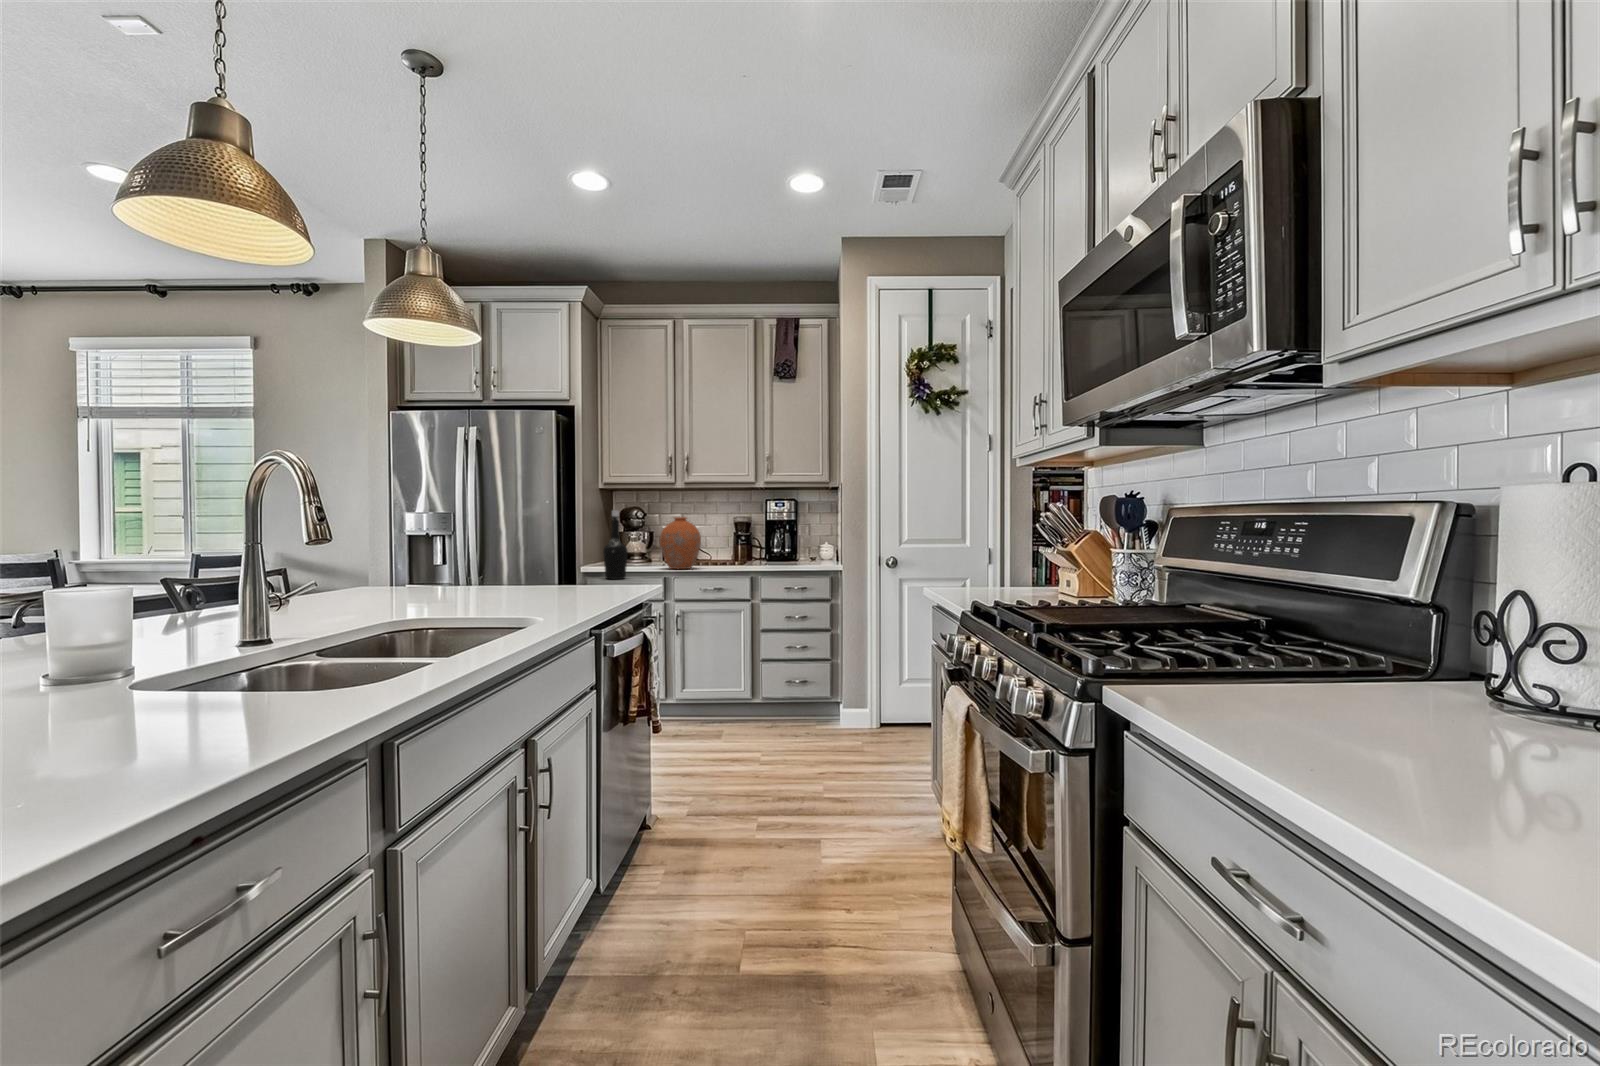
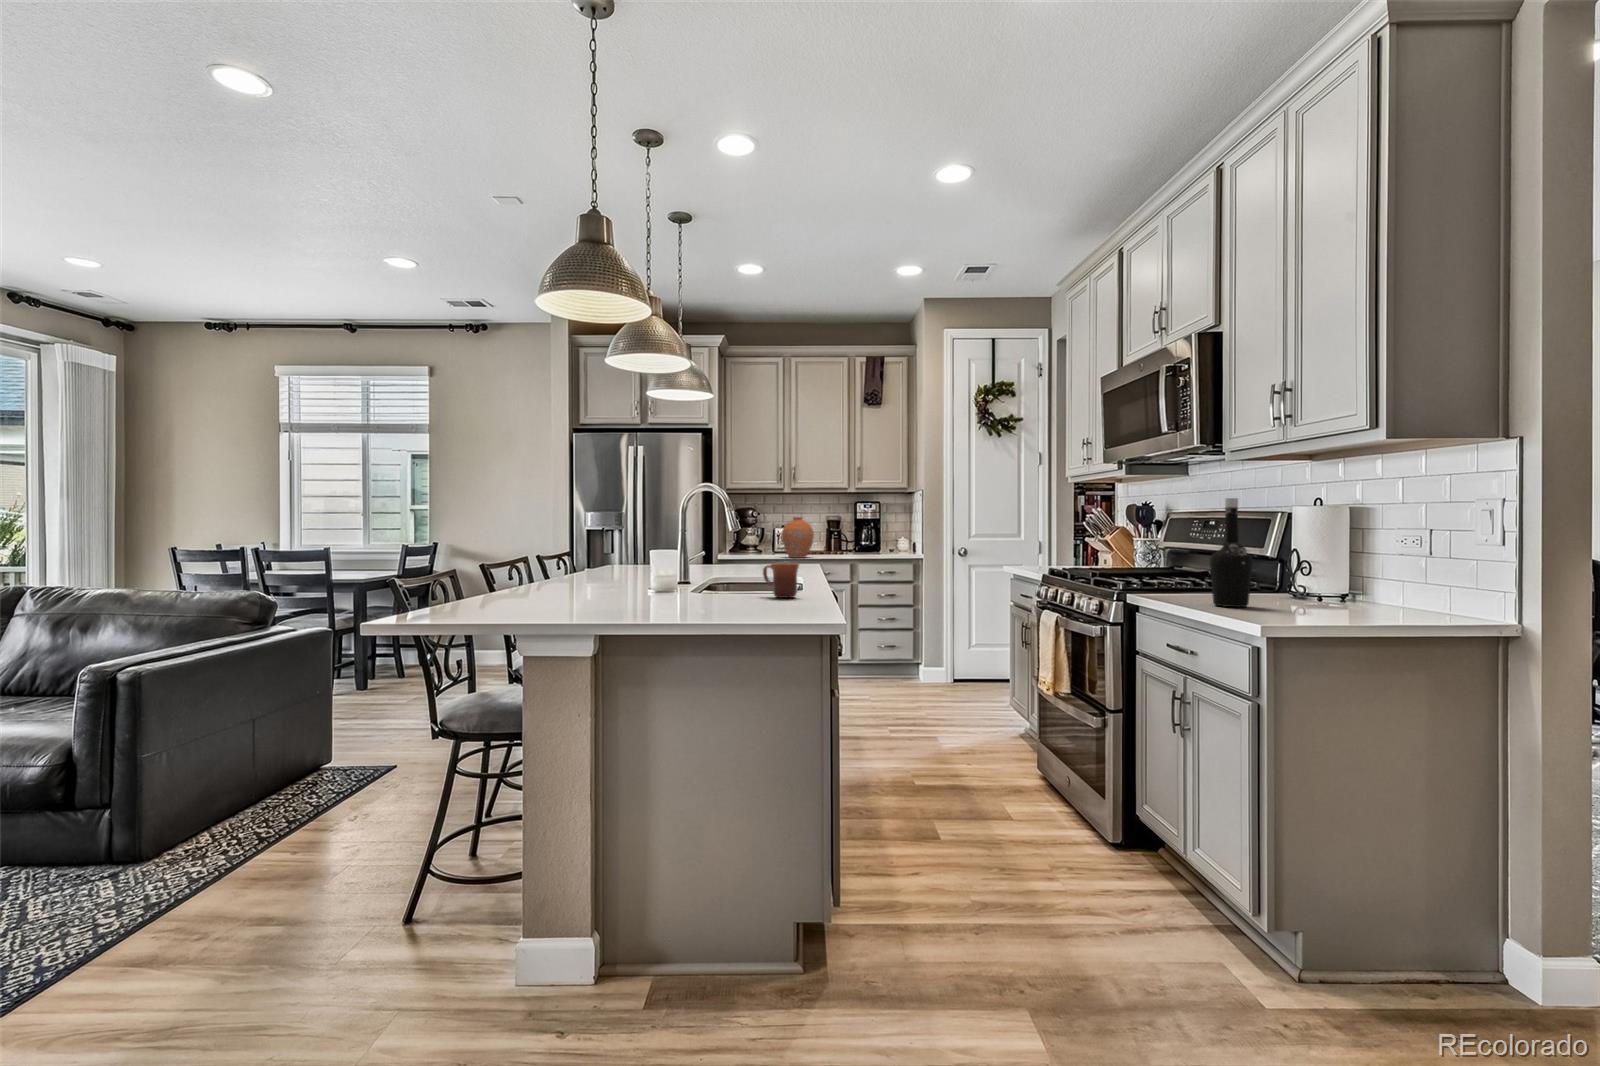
bottle: present [603,510,628,579] -> present [1210,498,1253,607]
mug: none [112,634,221,740] -> present [763,563,799,598]

